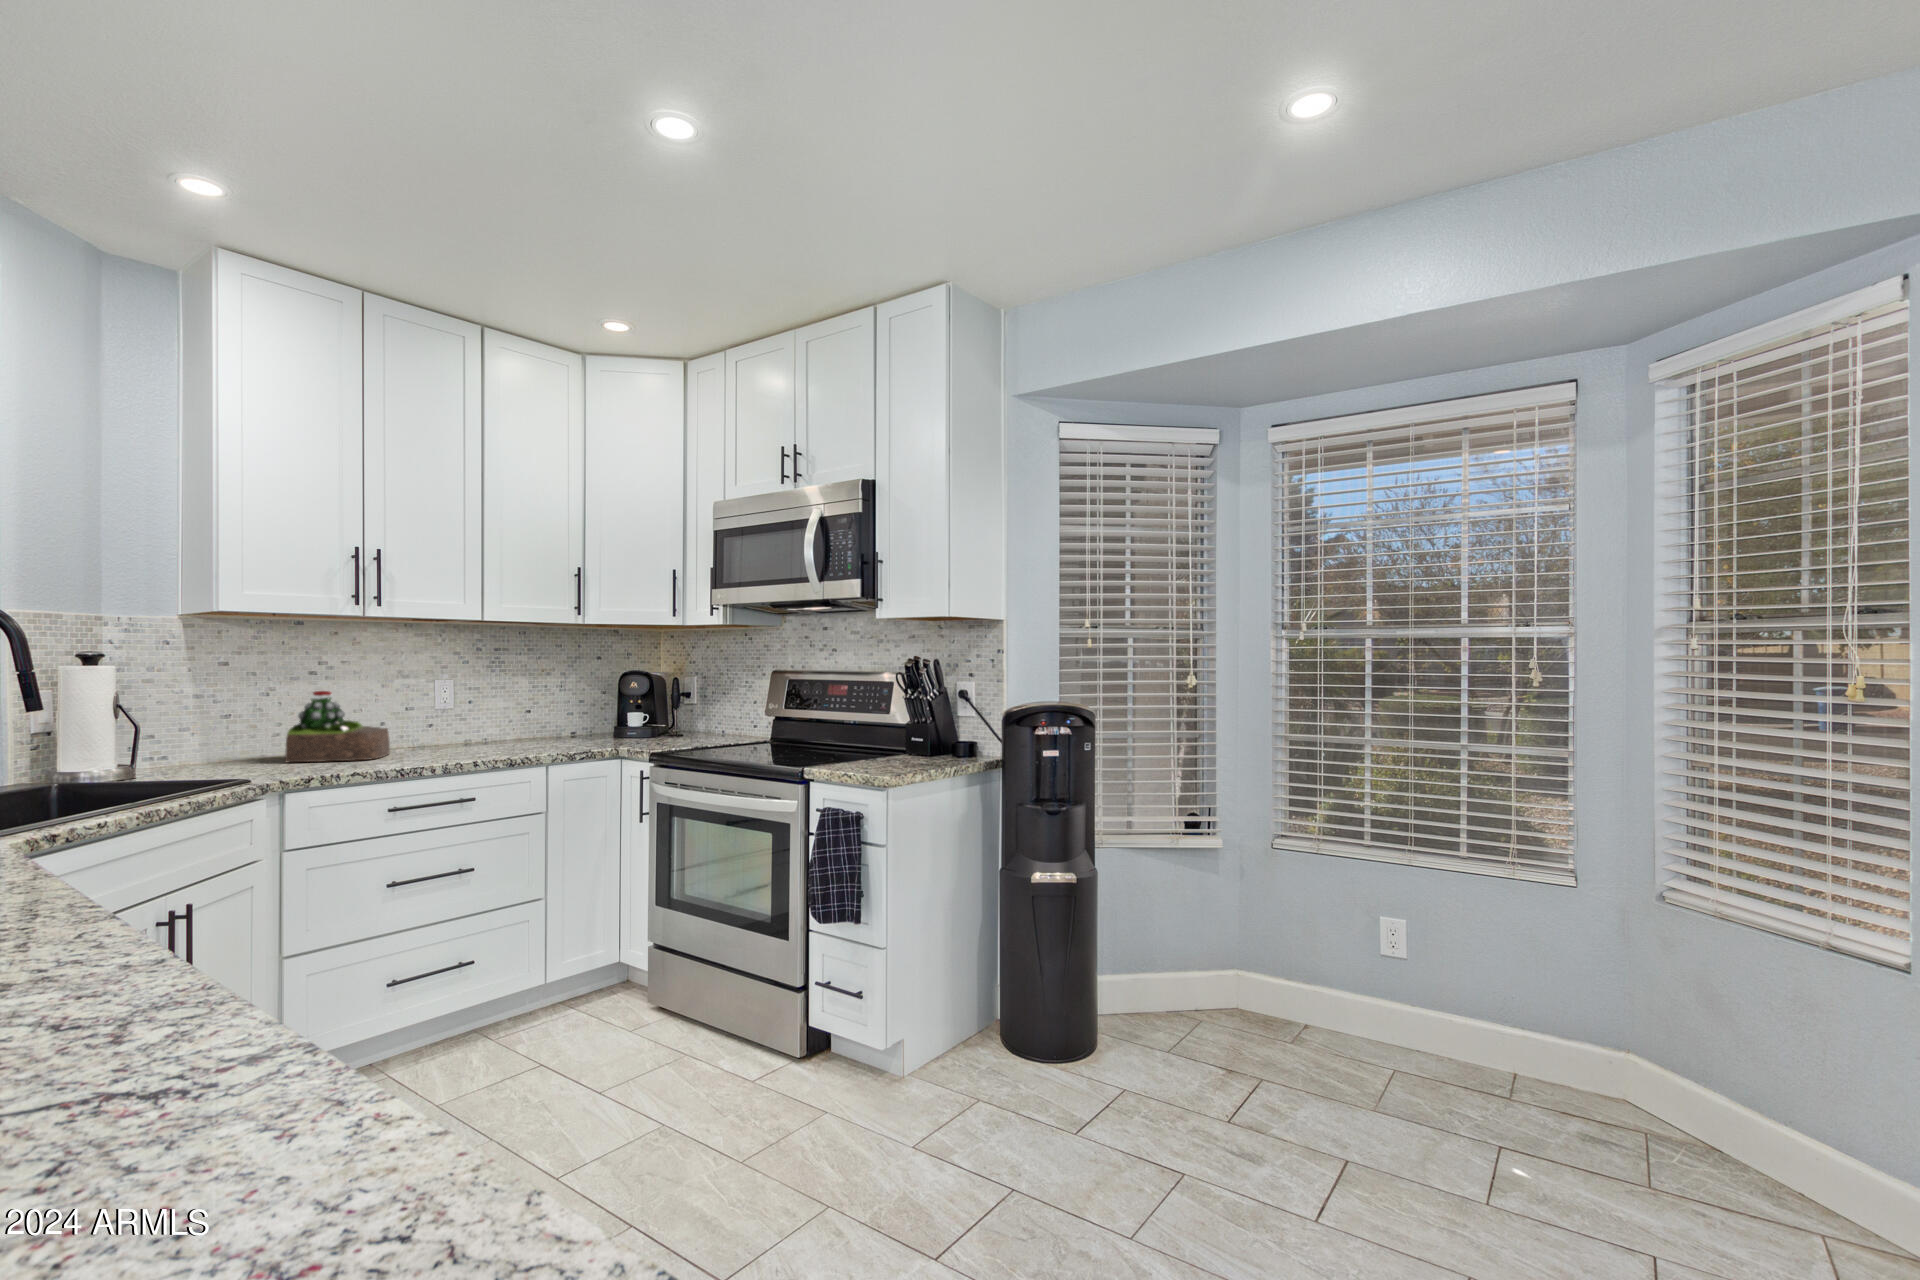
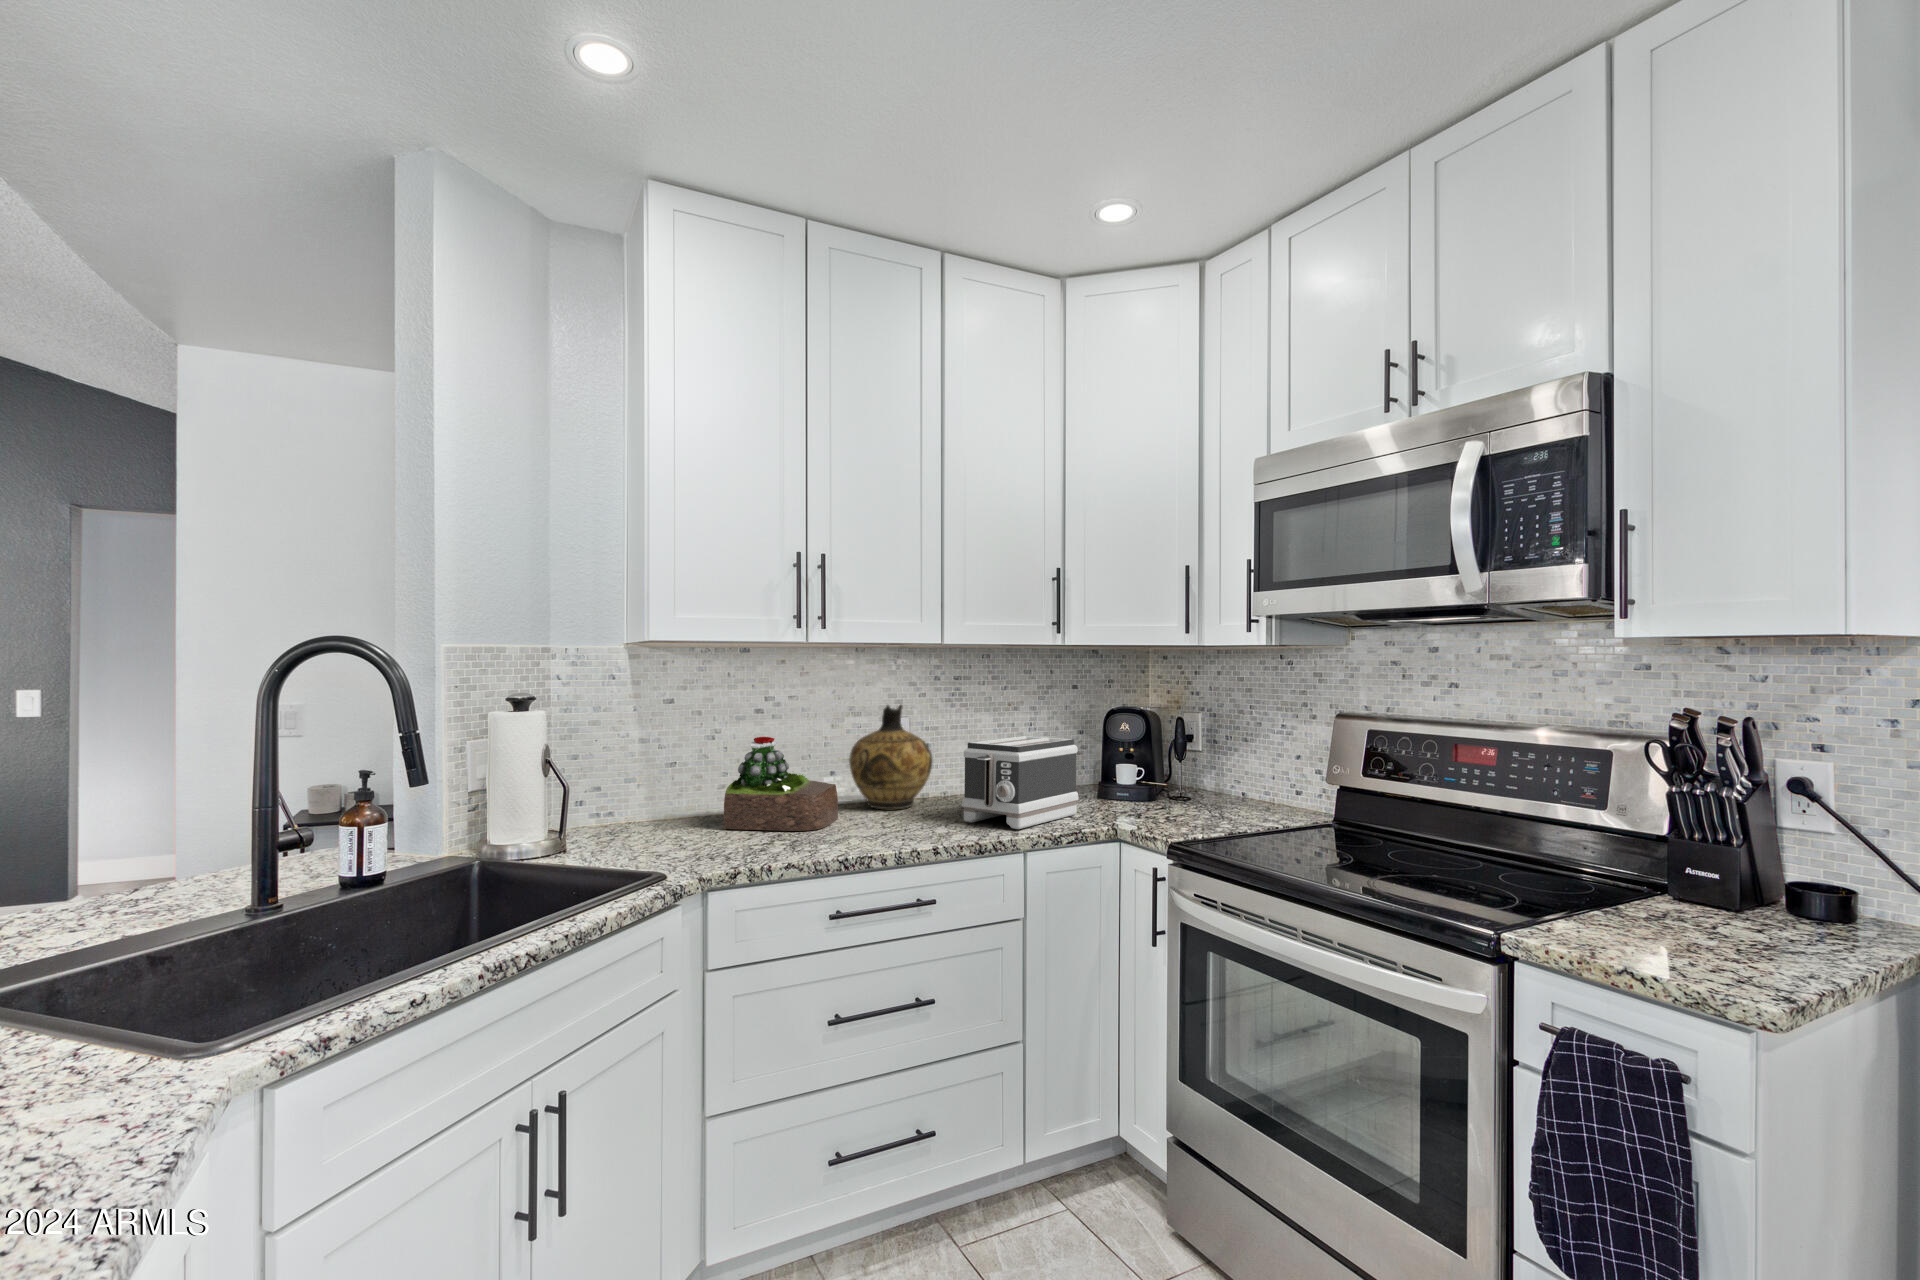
ceramic jug: none [399,667,473,748] -> present [849,705,933,809]
toaster: none [497,690,592,752] -> present [962,736,1078,829]

